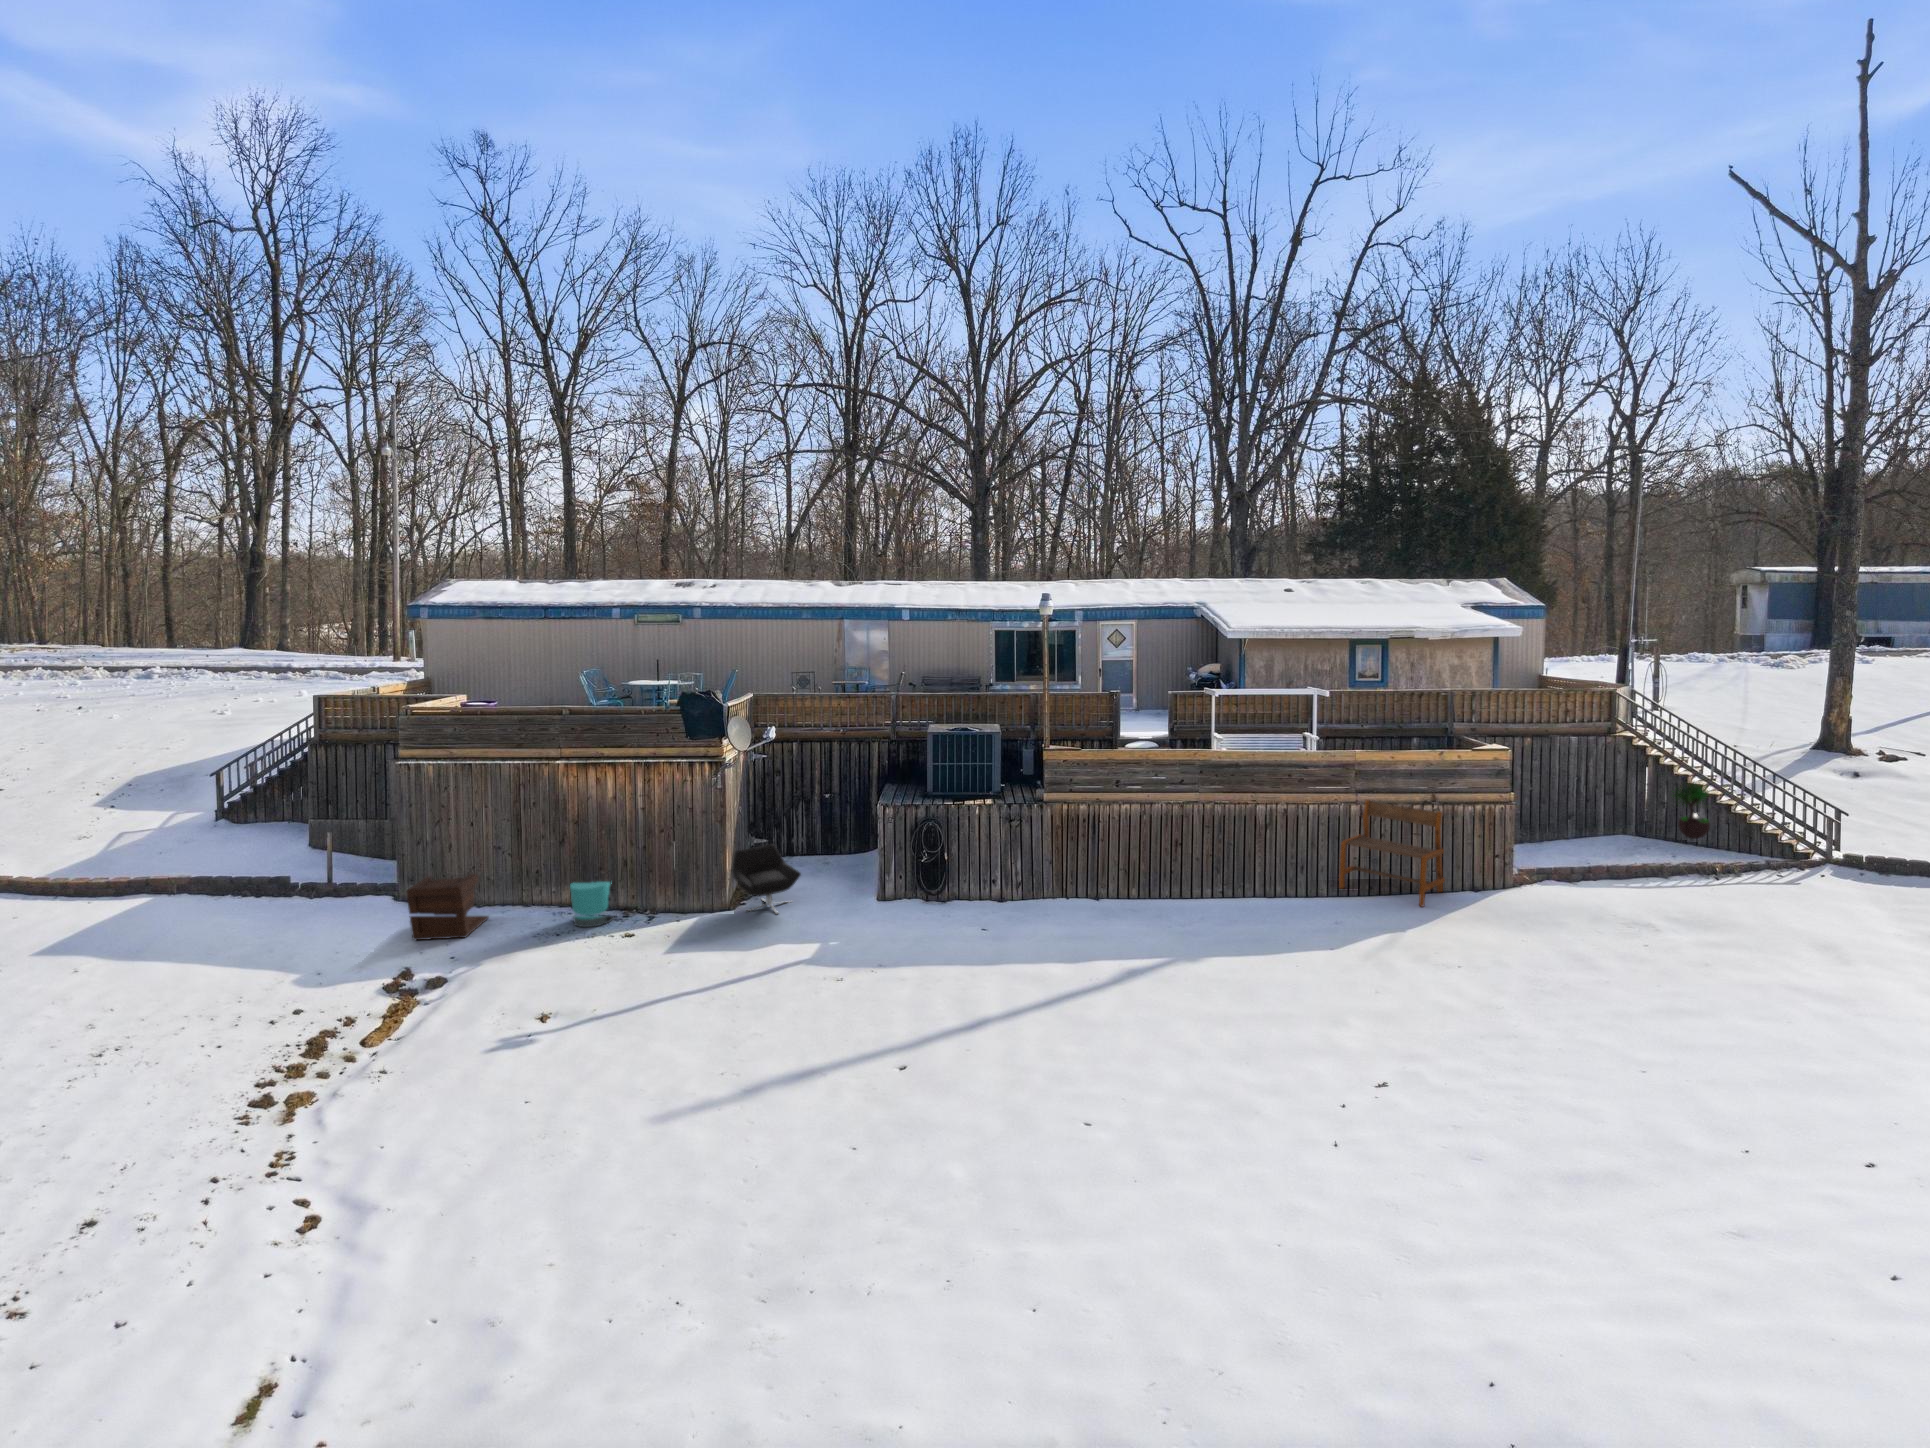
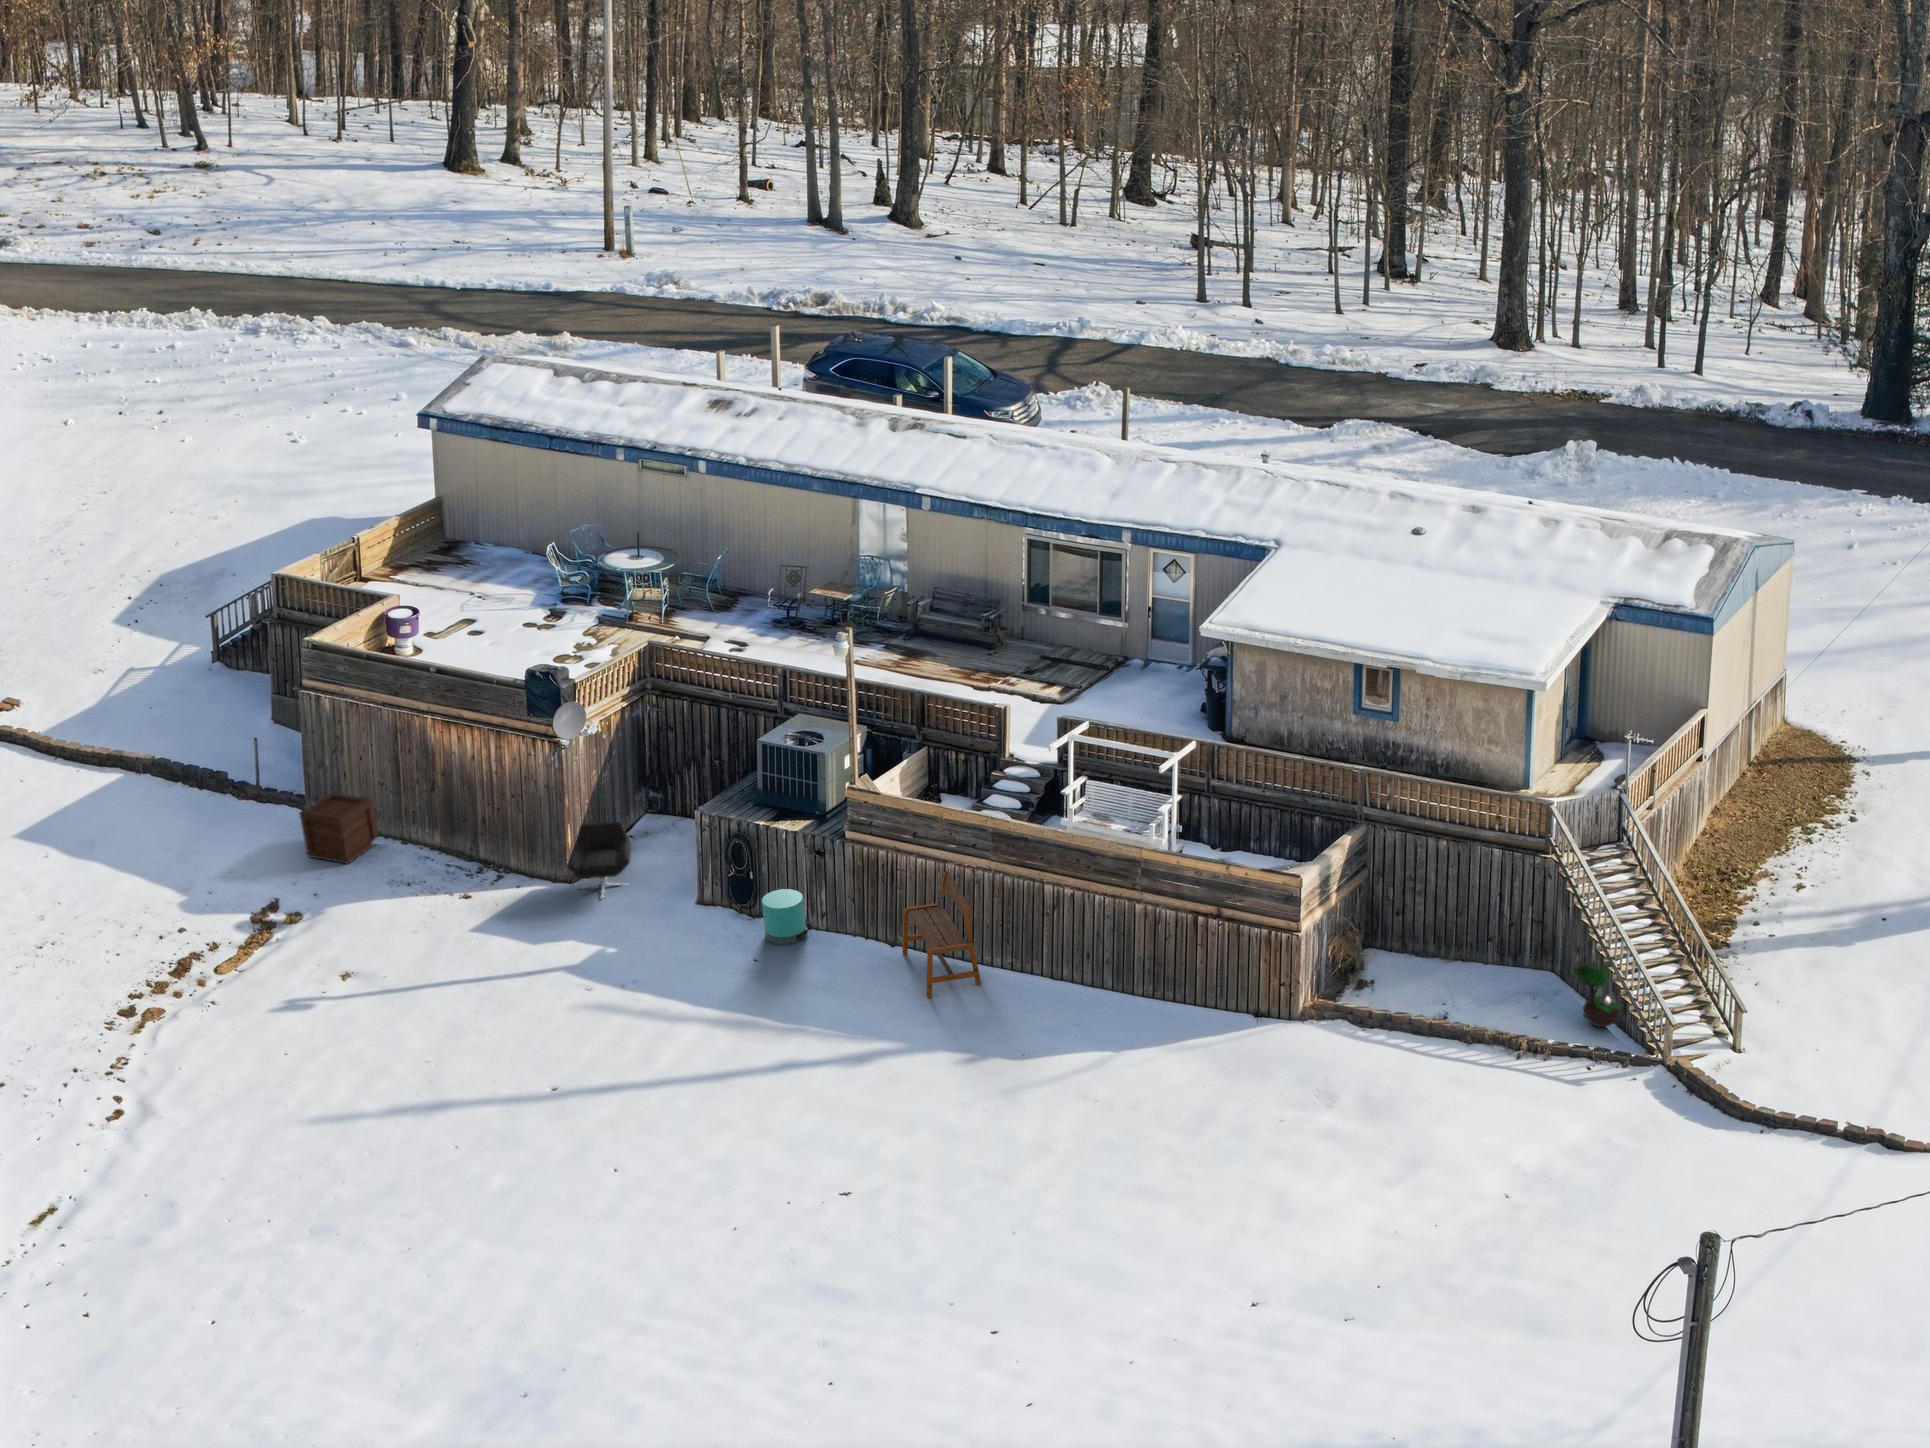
bench: present [1339,800,1445,906] -> present [902,871,981,997]
trash can: present [570,882,614,927] -> present [762,889,808,945]

